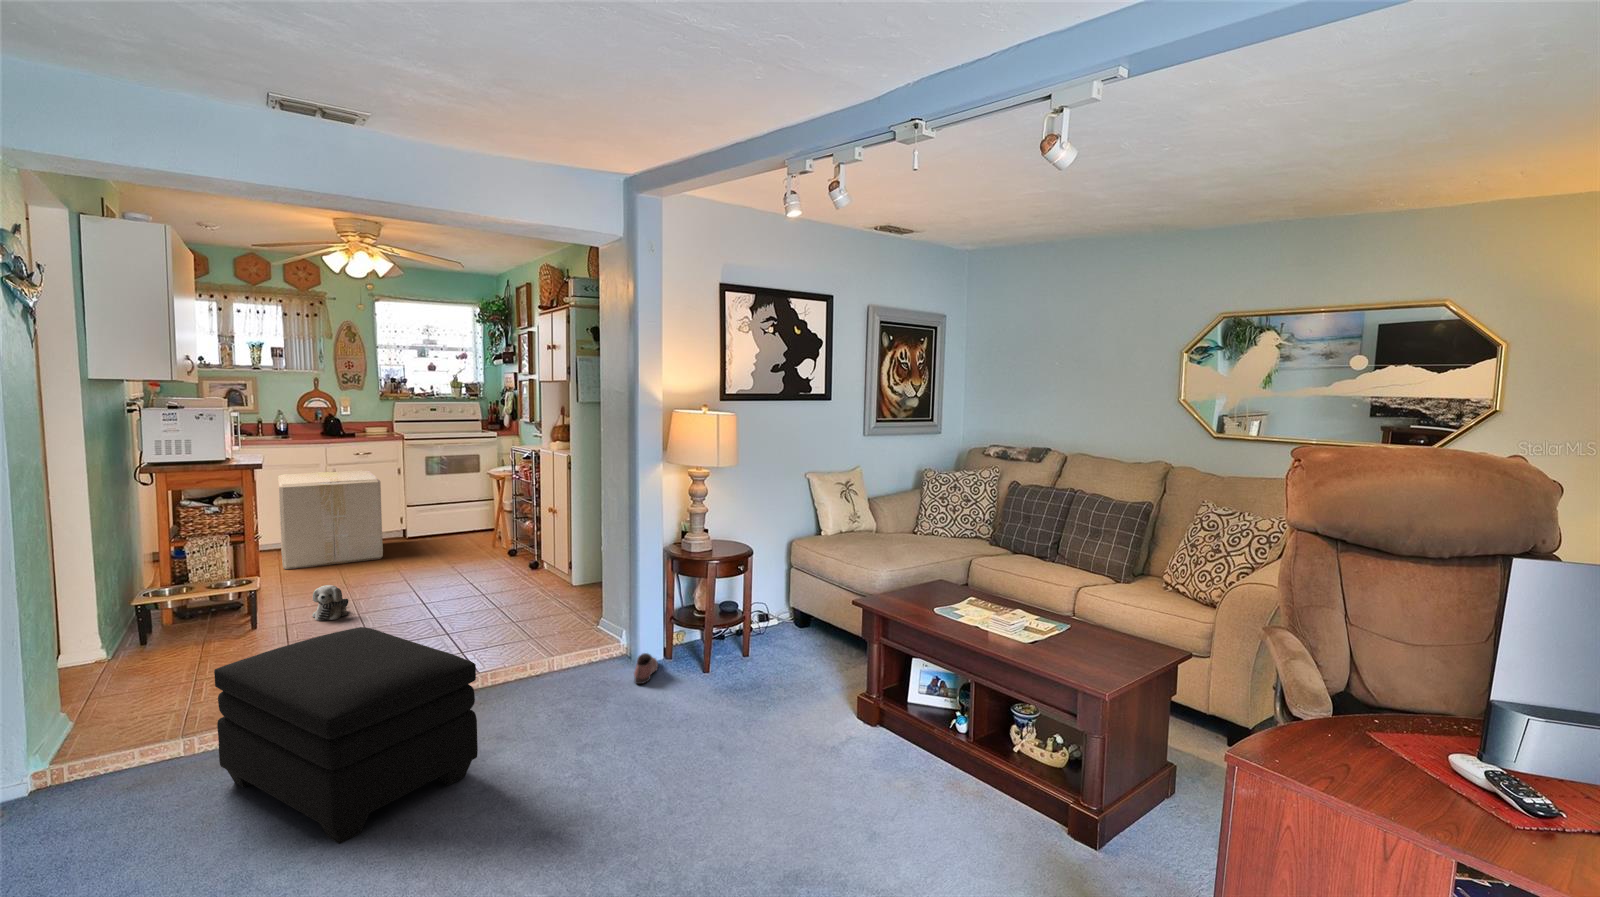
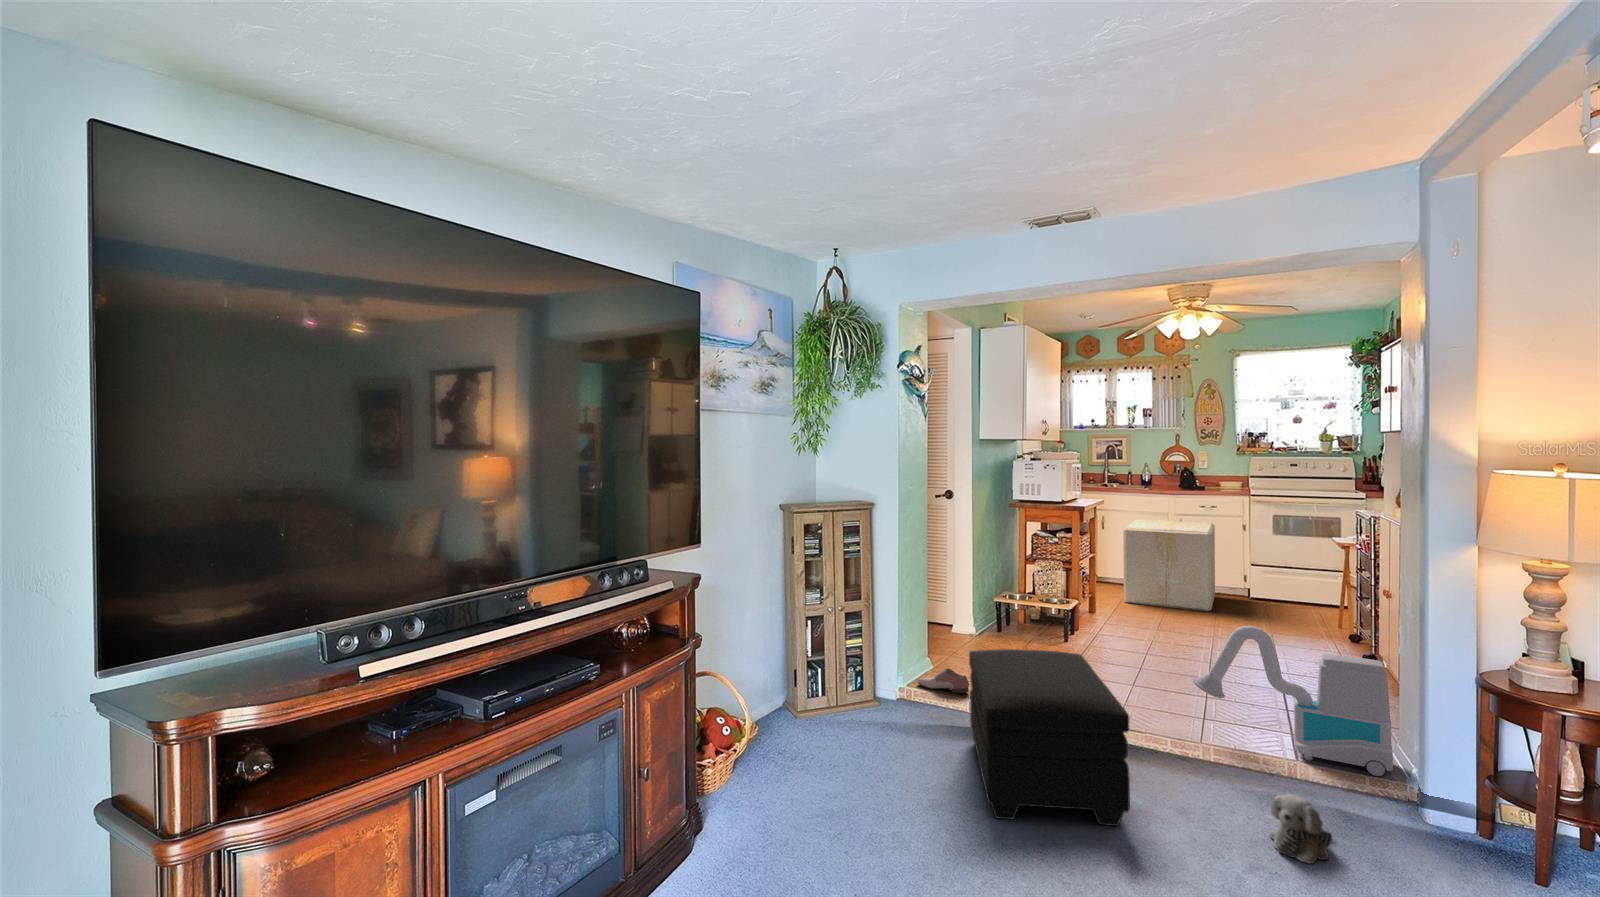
vacuum cleaner: none [460,555,608,654] -> present [1193,626,1393,776]
plush toy: present [312,585,348,621] -> present [1270,795,1332,864]
shoe: present [634,653,658,684] -> present [918,668,969,693]

